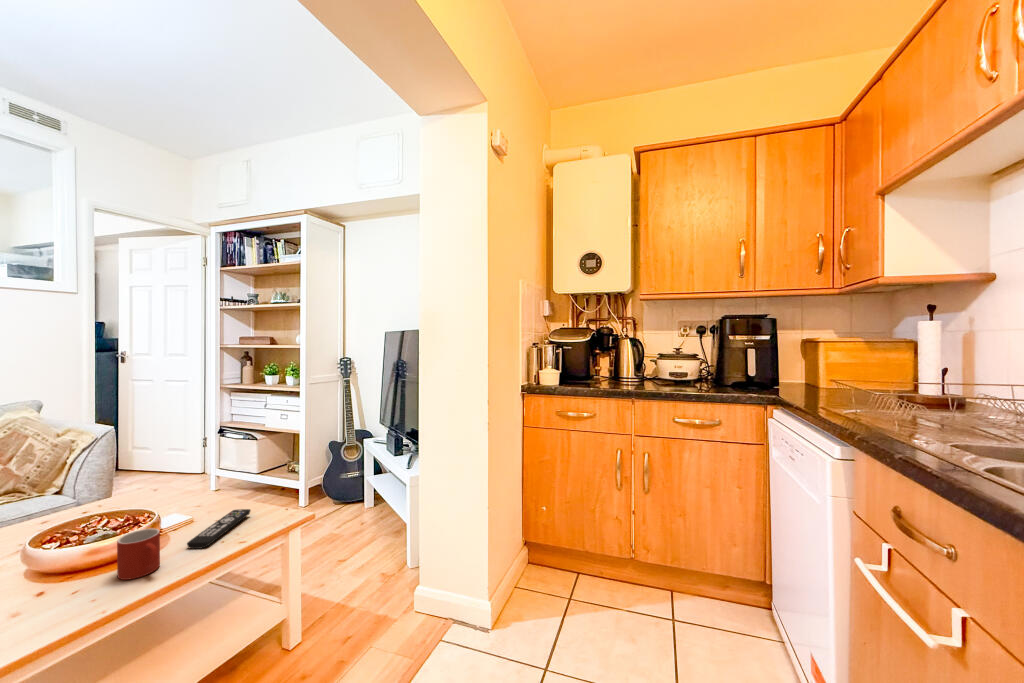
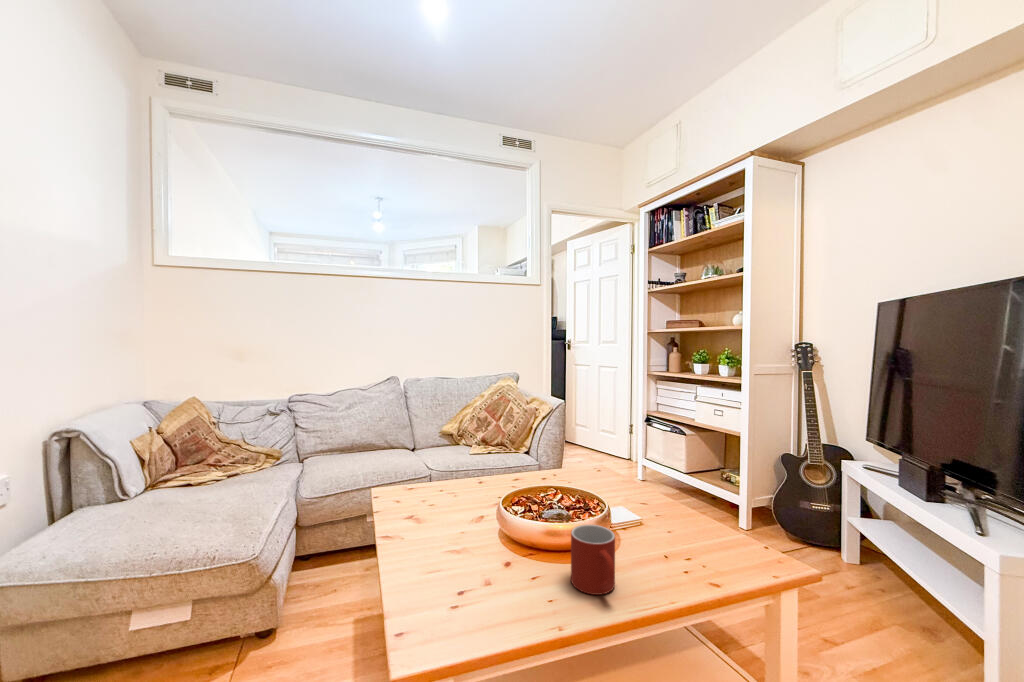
remote control: present [187,509,250,549] -> none [643,528,716,579]

